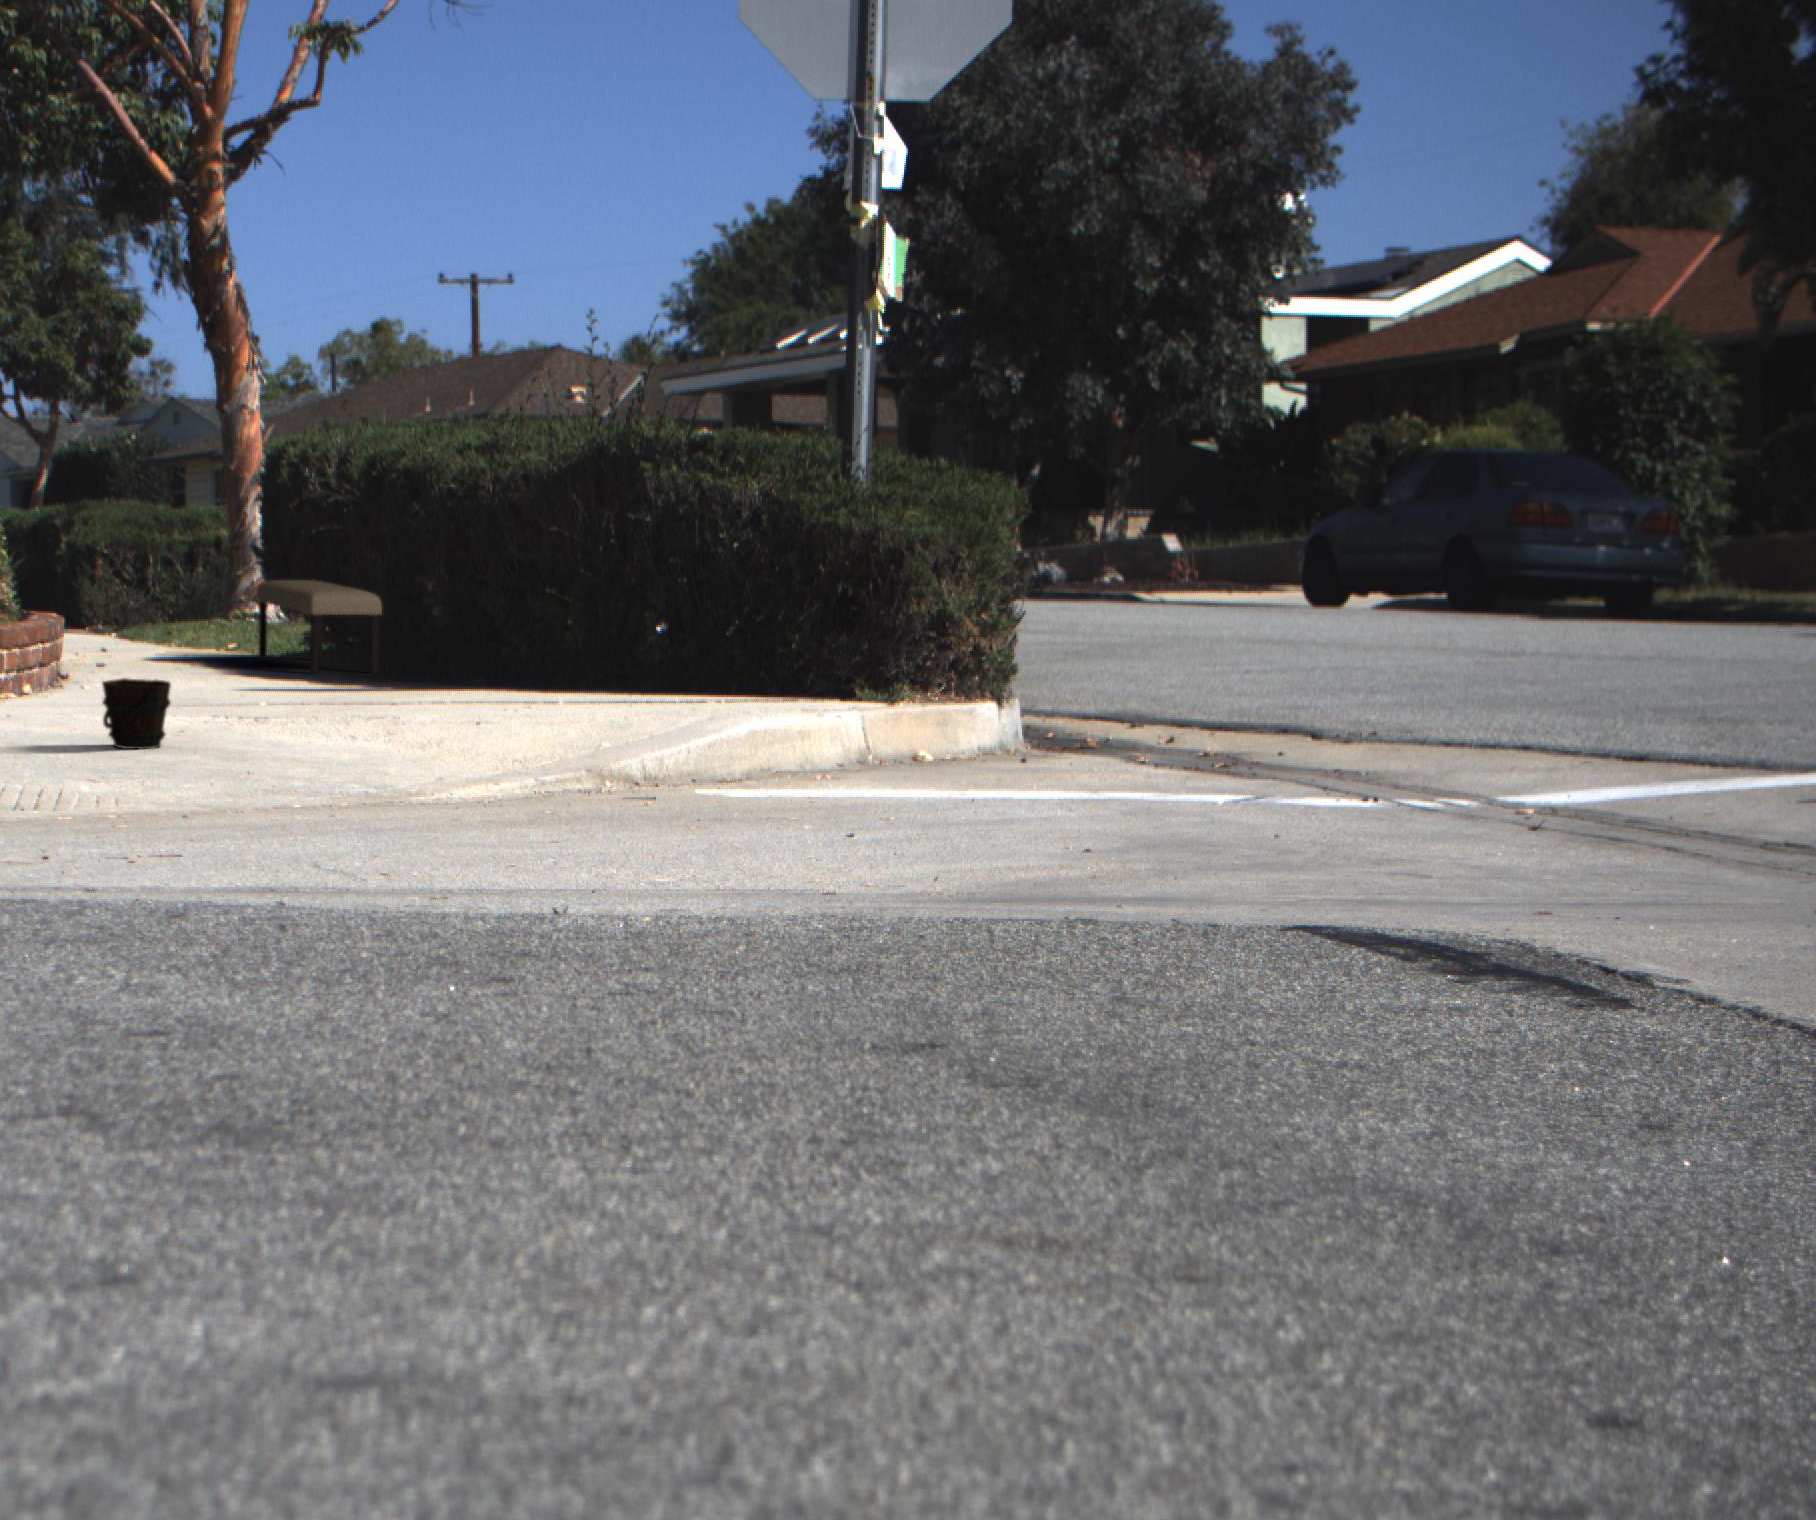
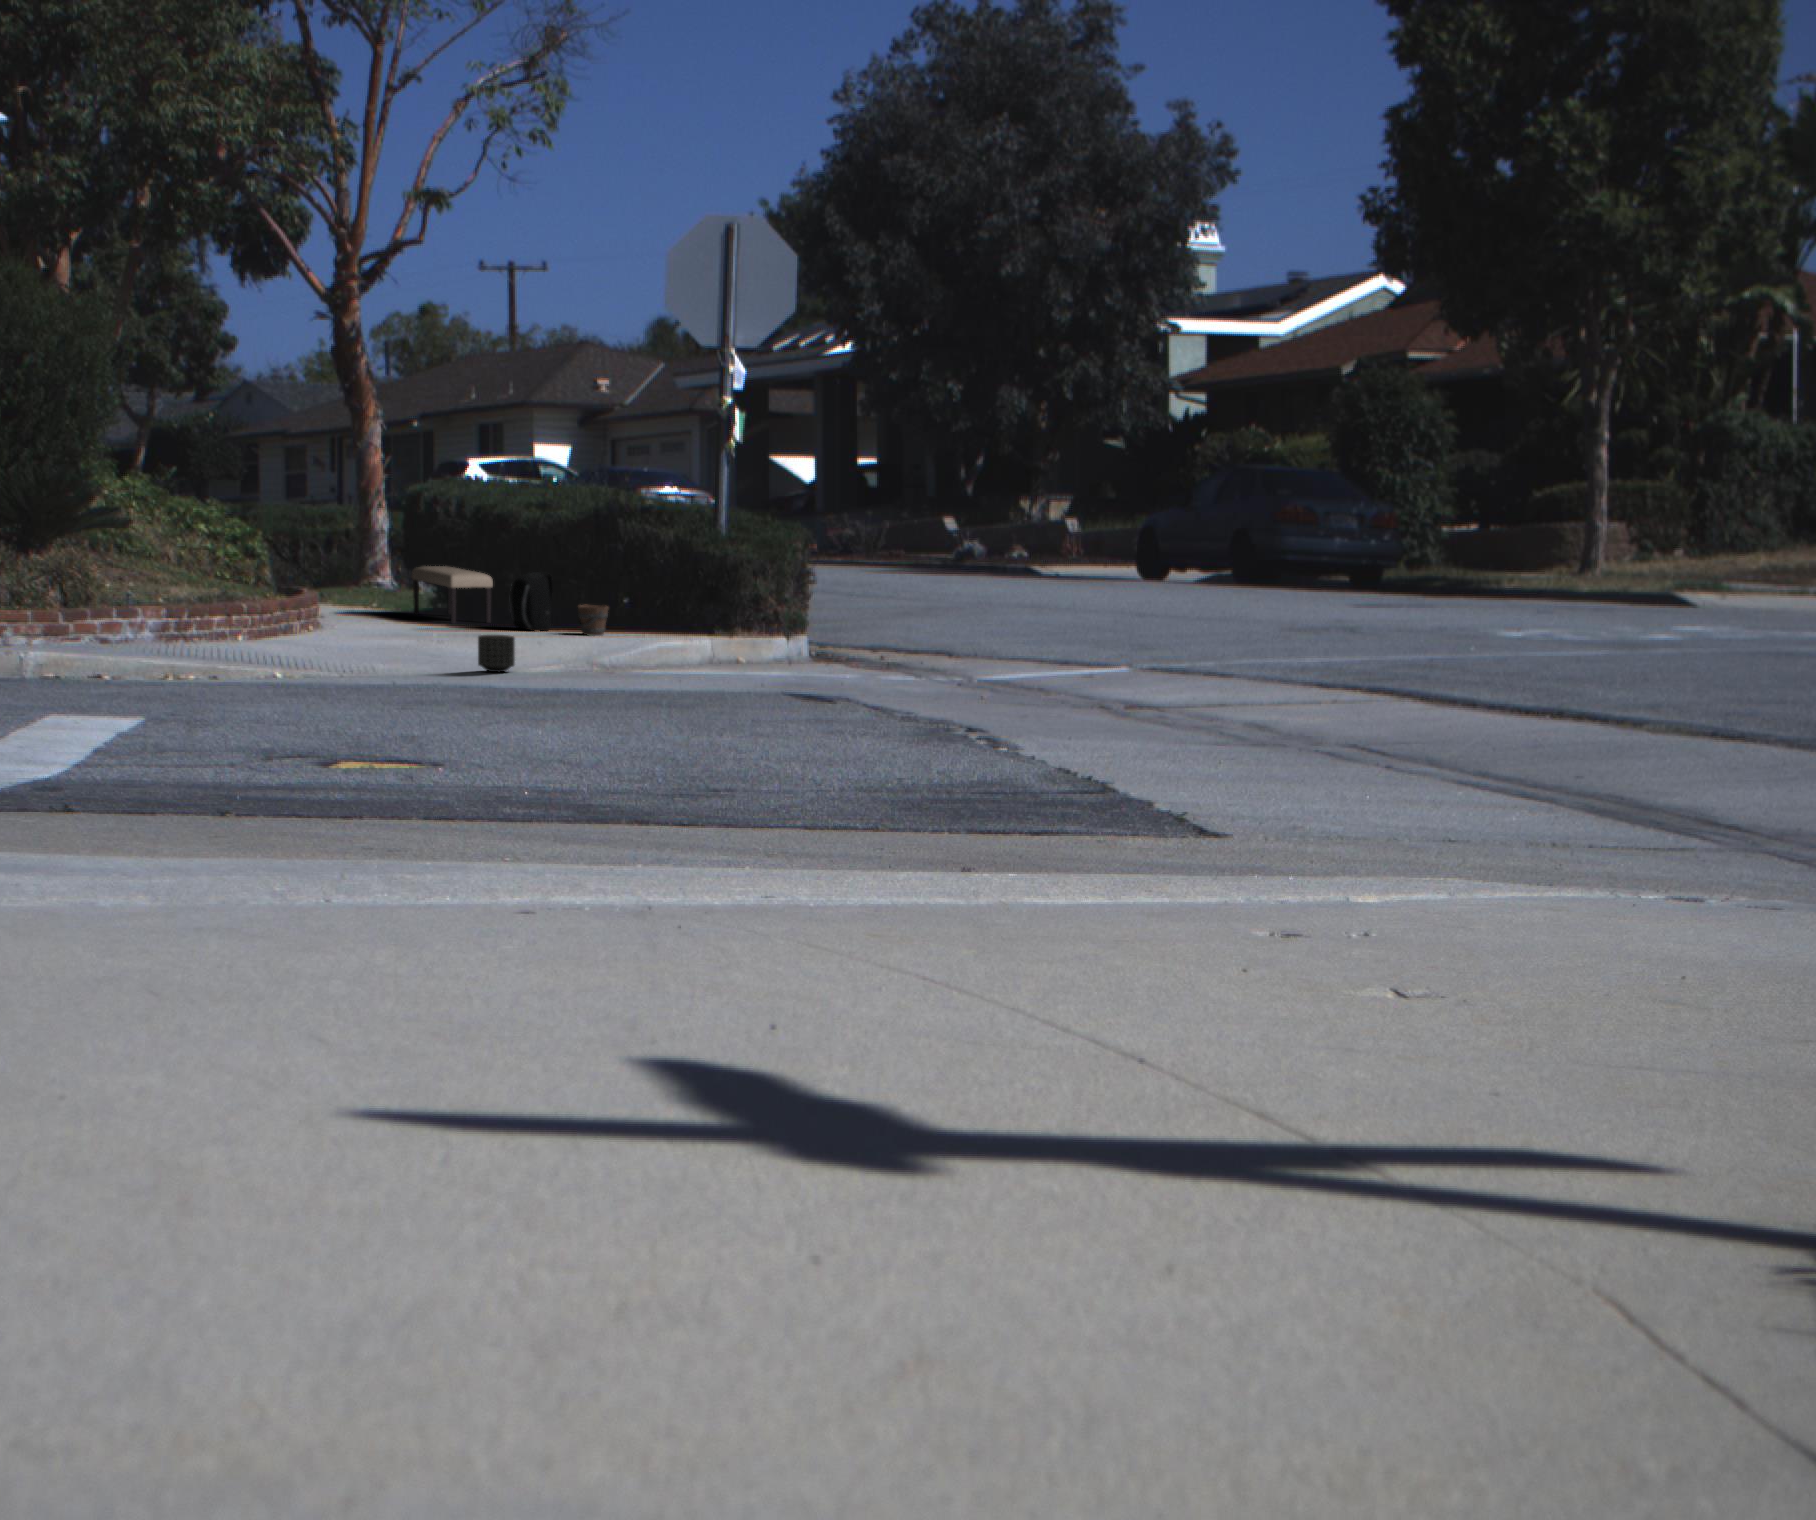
backpack: none [403,588,487,691] -> present [510,572,553,631]
bucket: present [102,678,171,749] -> present [578,605,608,636]
planter: none [284,713,361,793] -> present [478,635,515,672]

